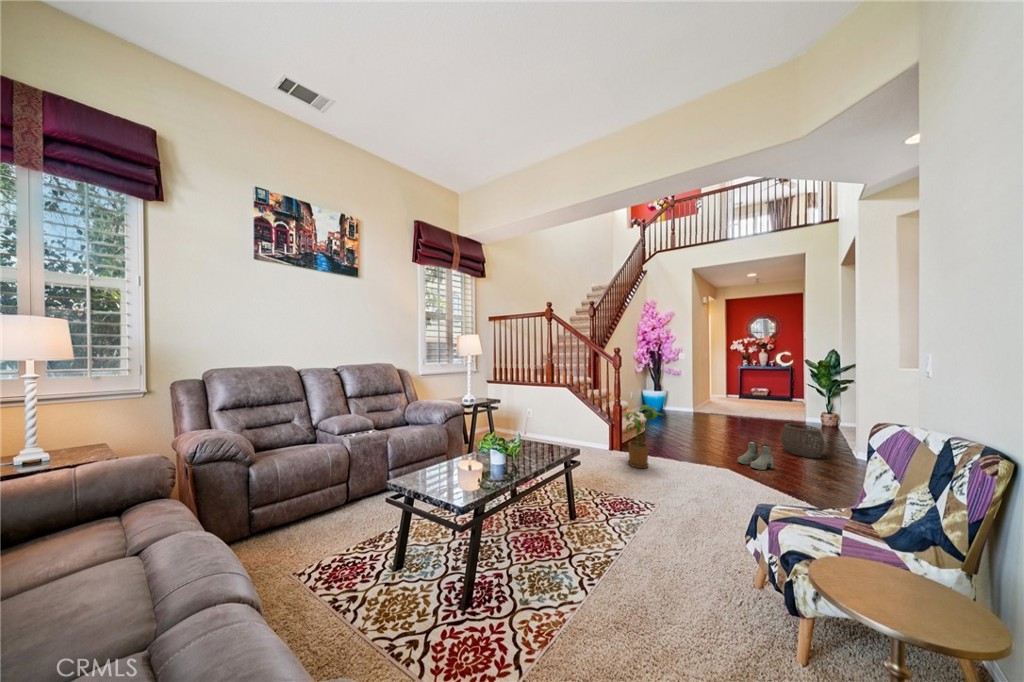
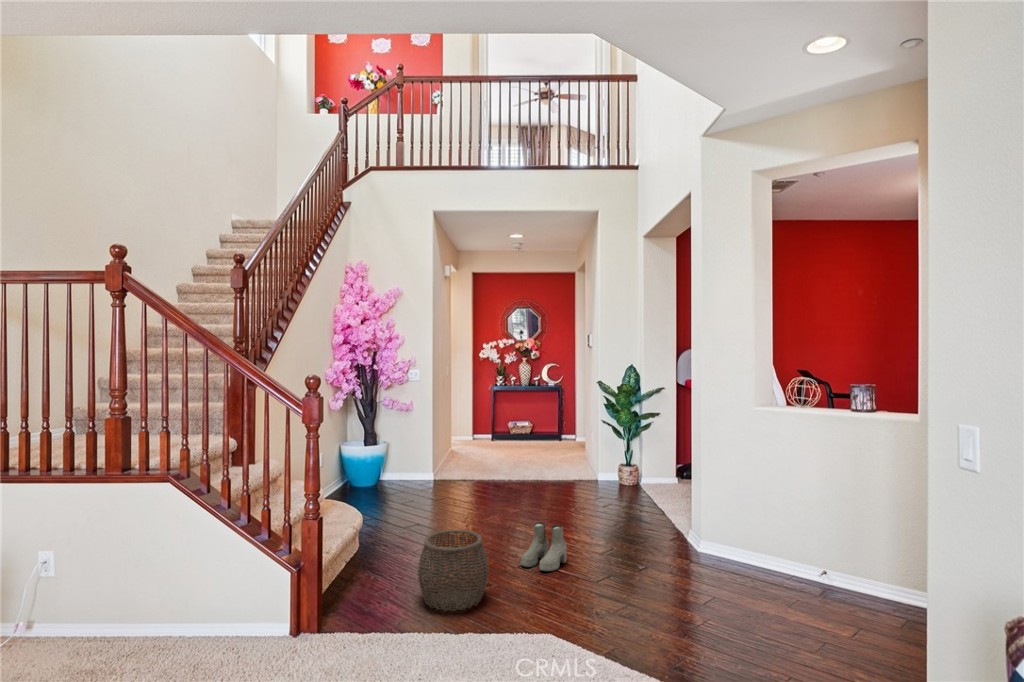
house plant: present [625,405,662,468] -> none [328,496,410,647]
woven basket: present [781,423,825,458] -> present [418,530,489,611]

